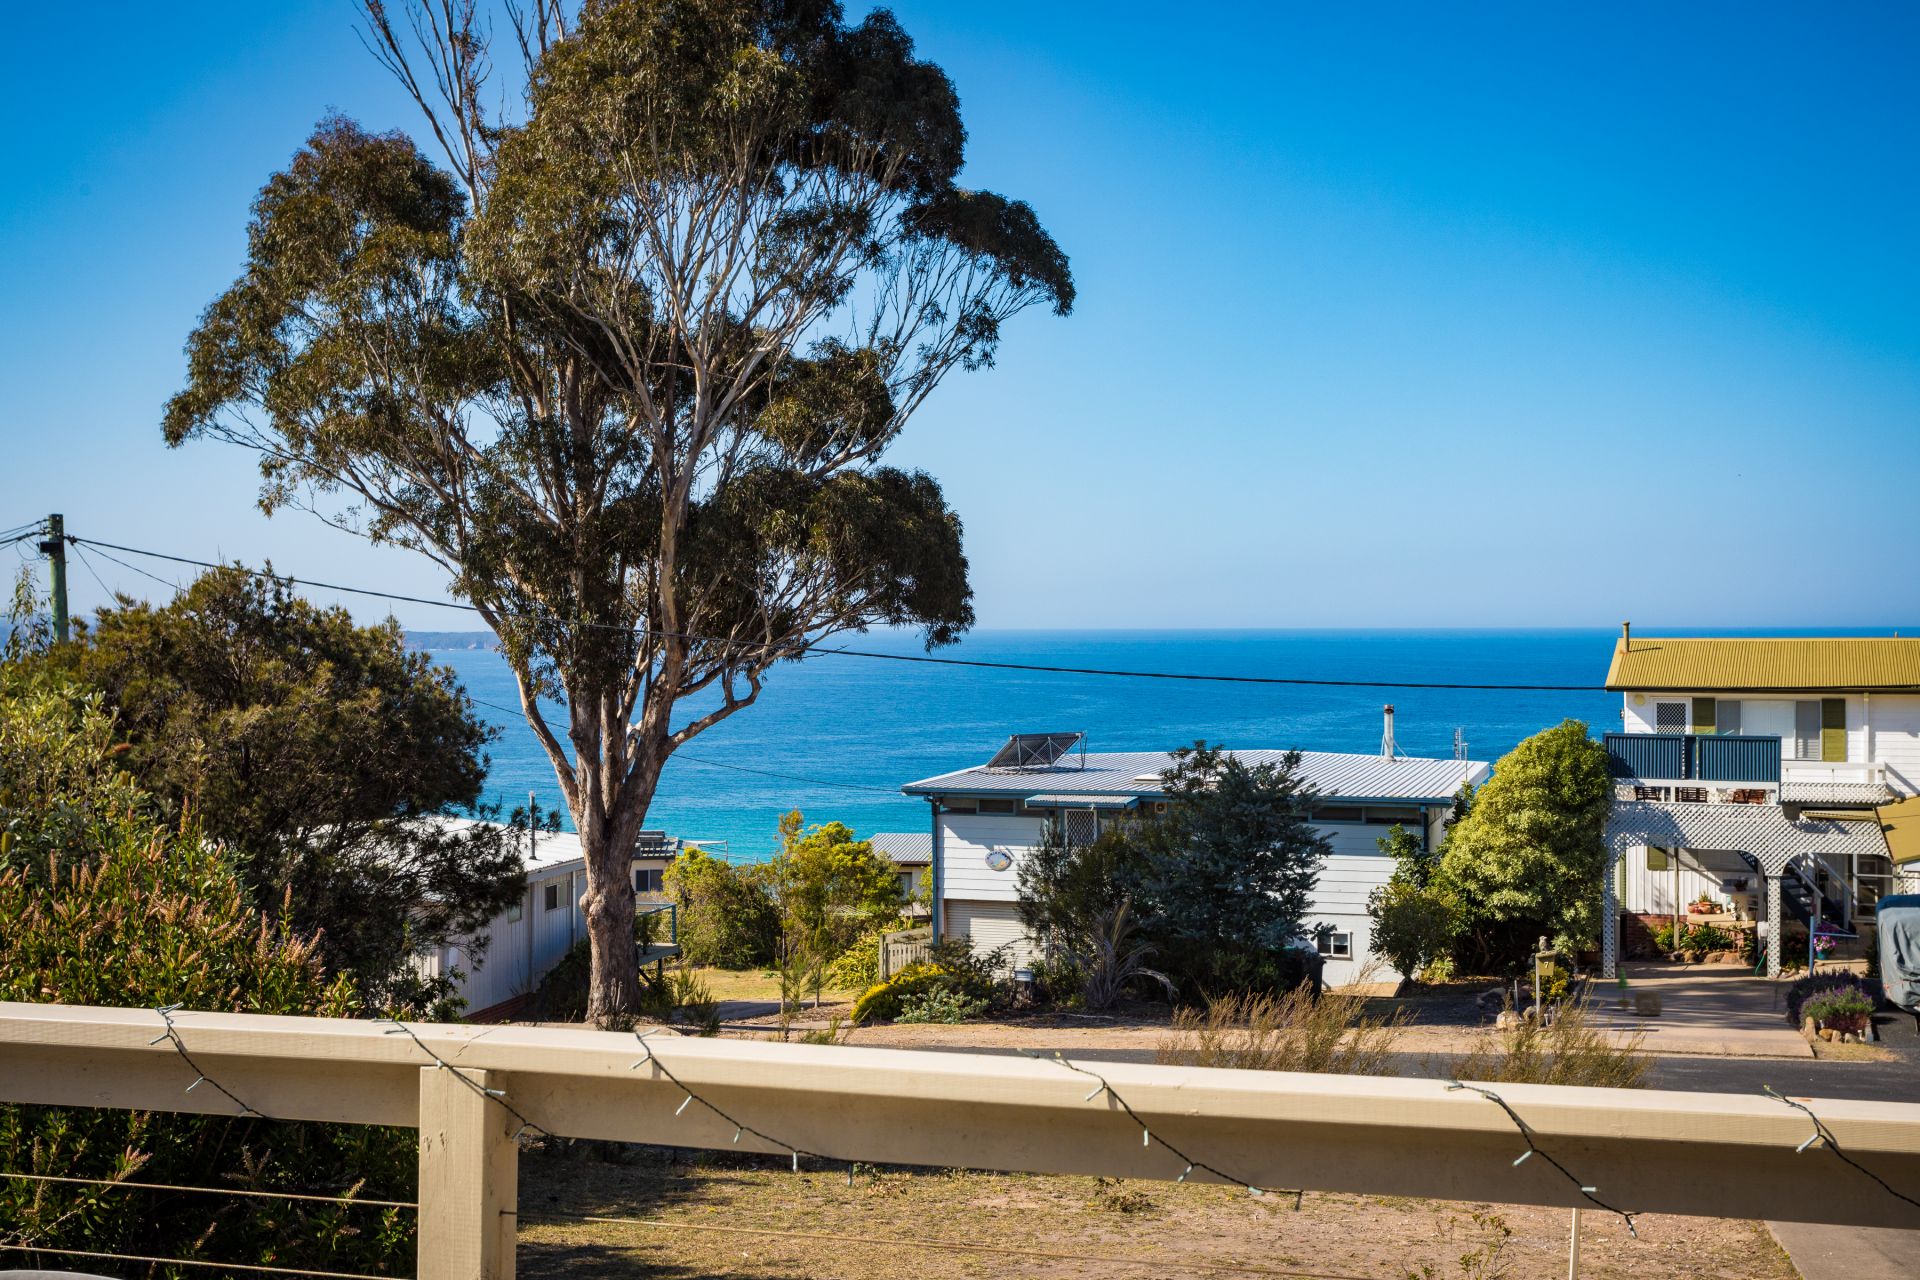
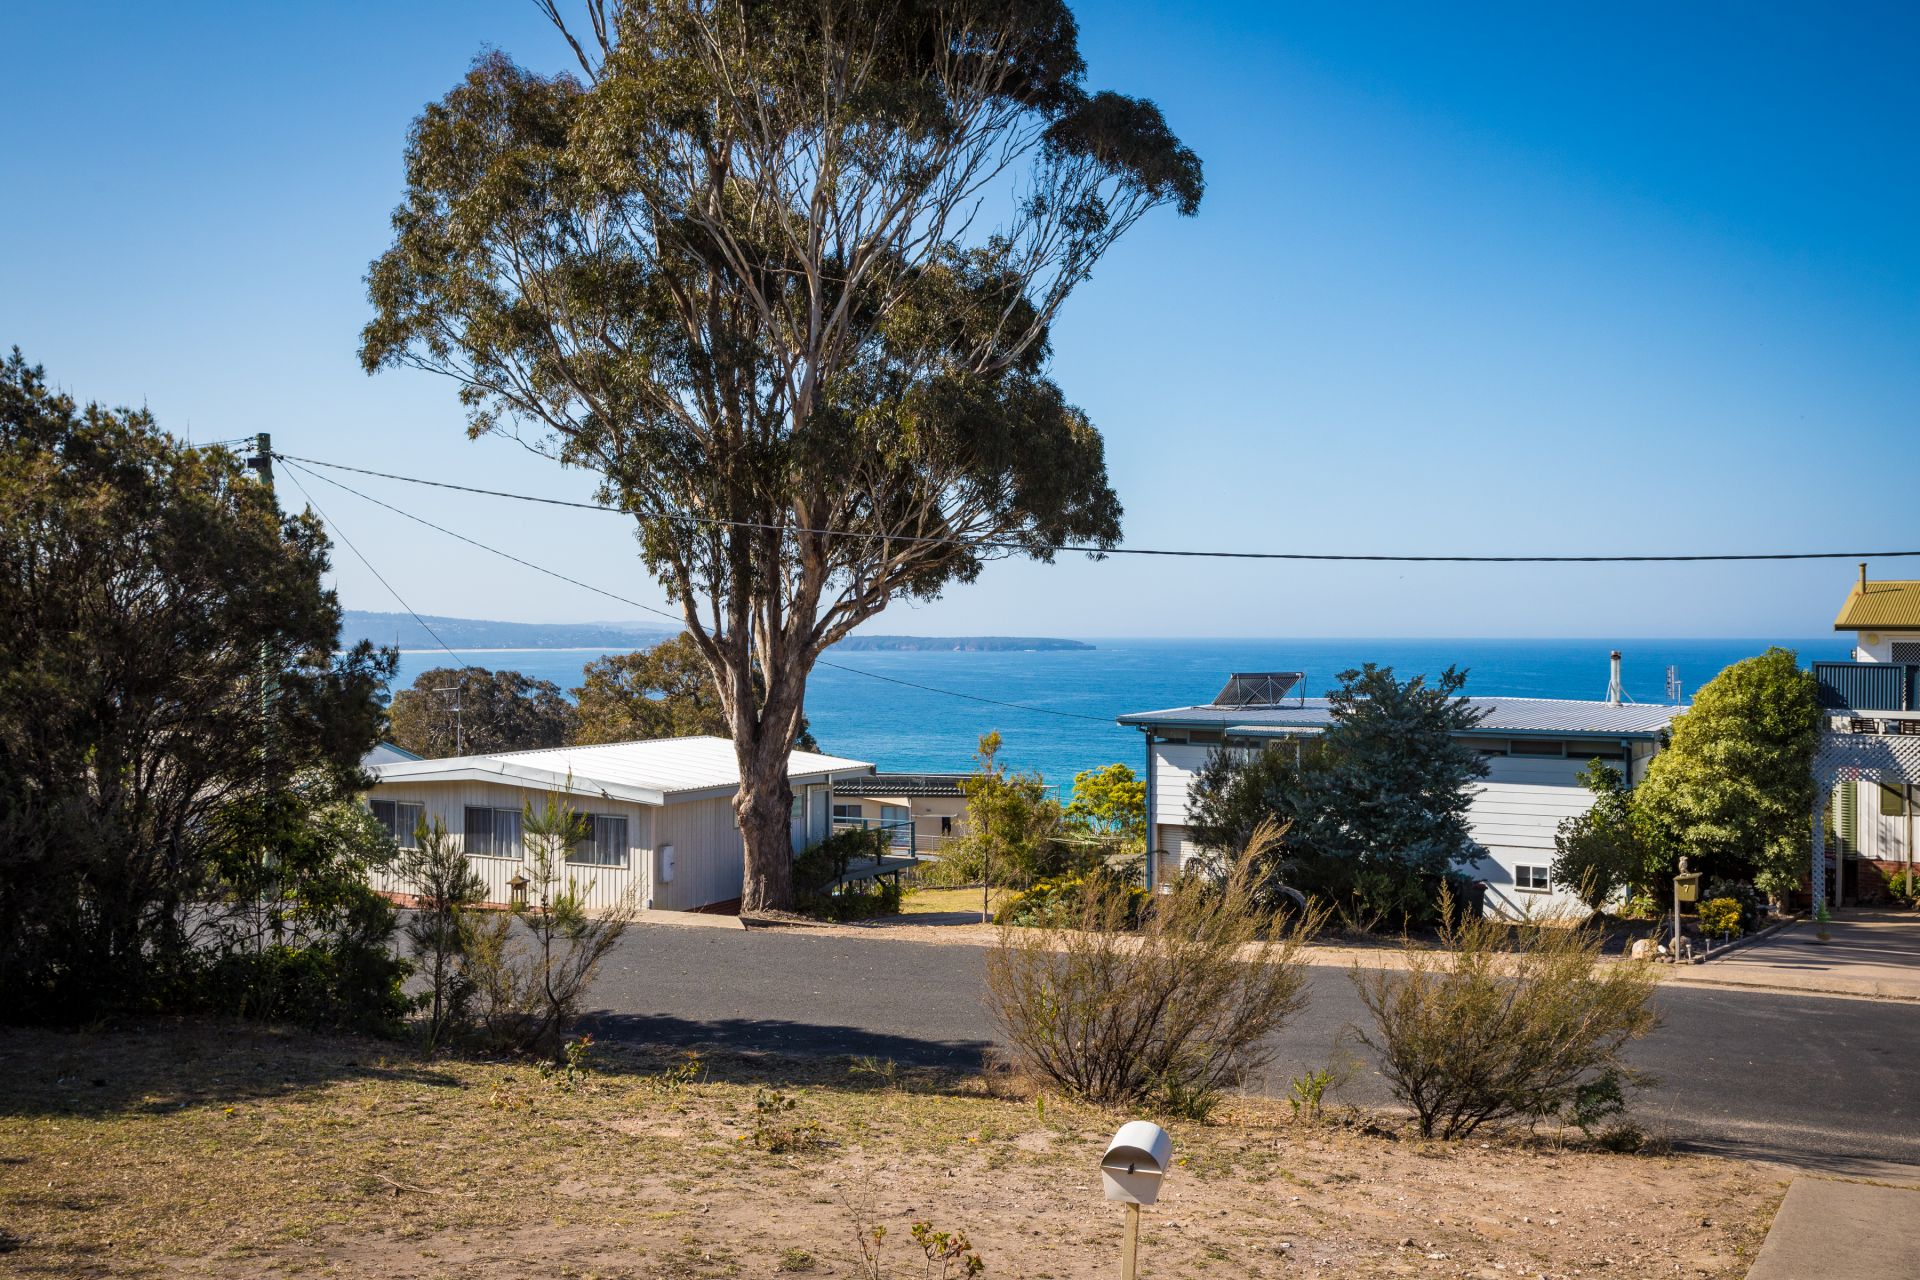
woven basket: present [1634,991,1662,1015] -> none [1834,924,1868,950]

